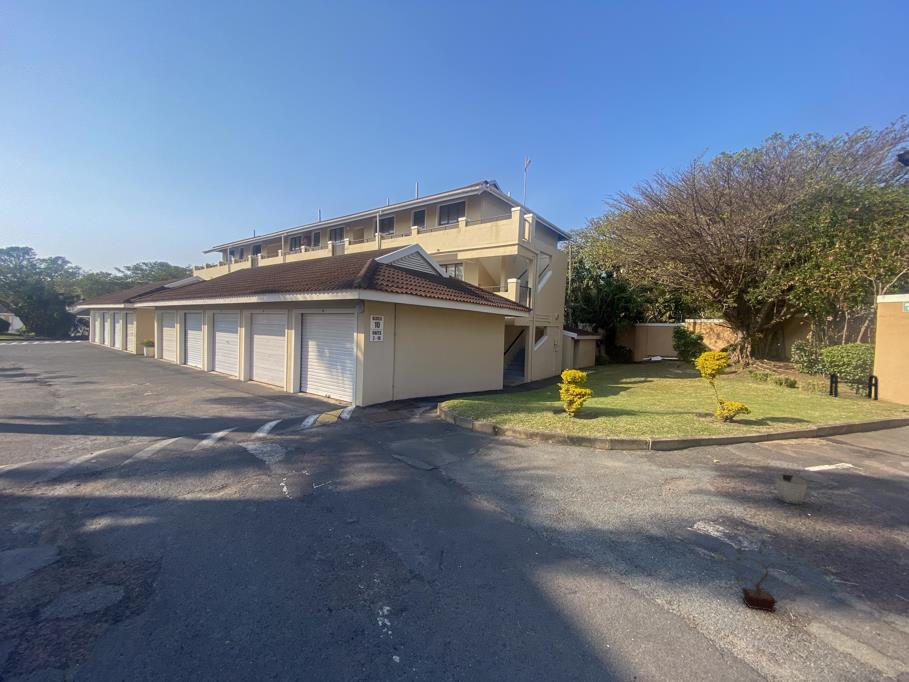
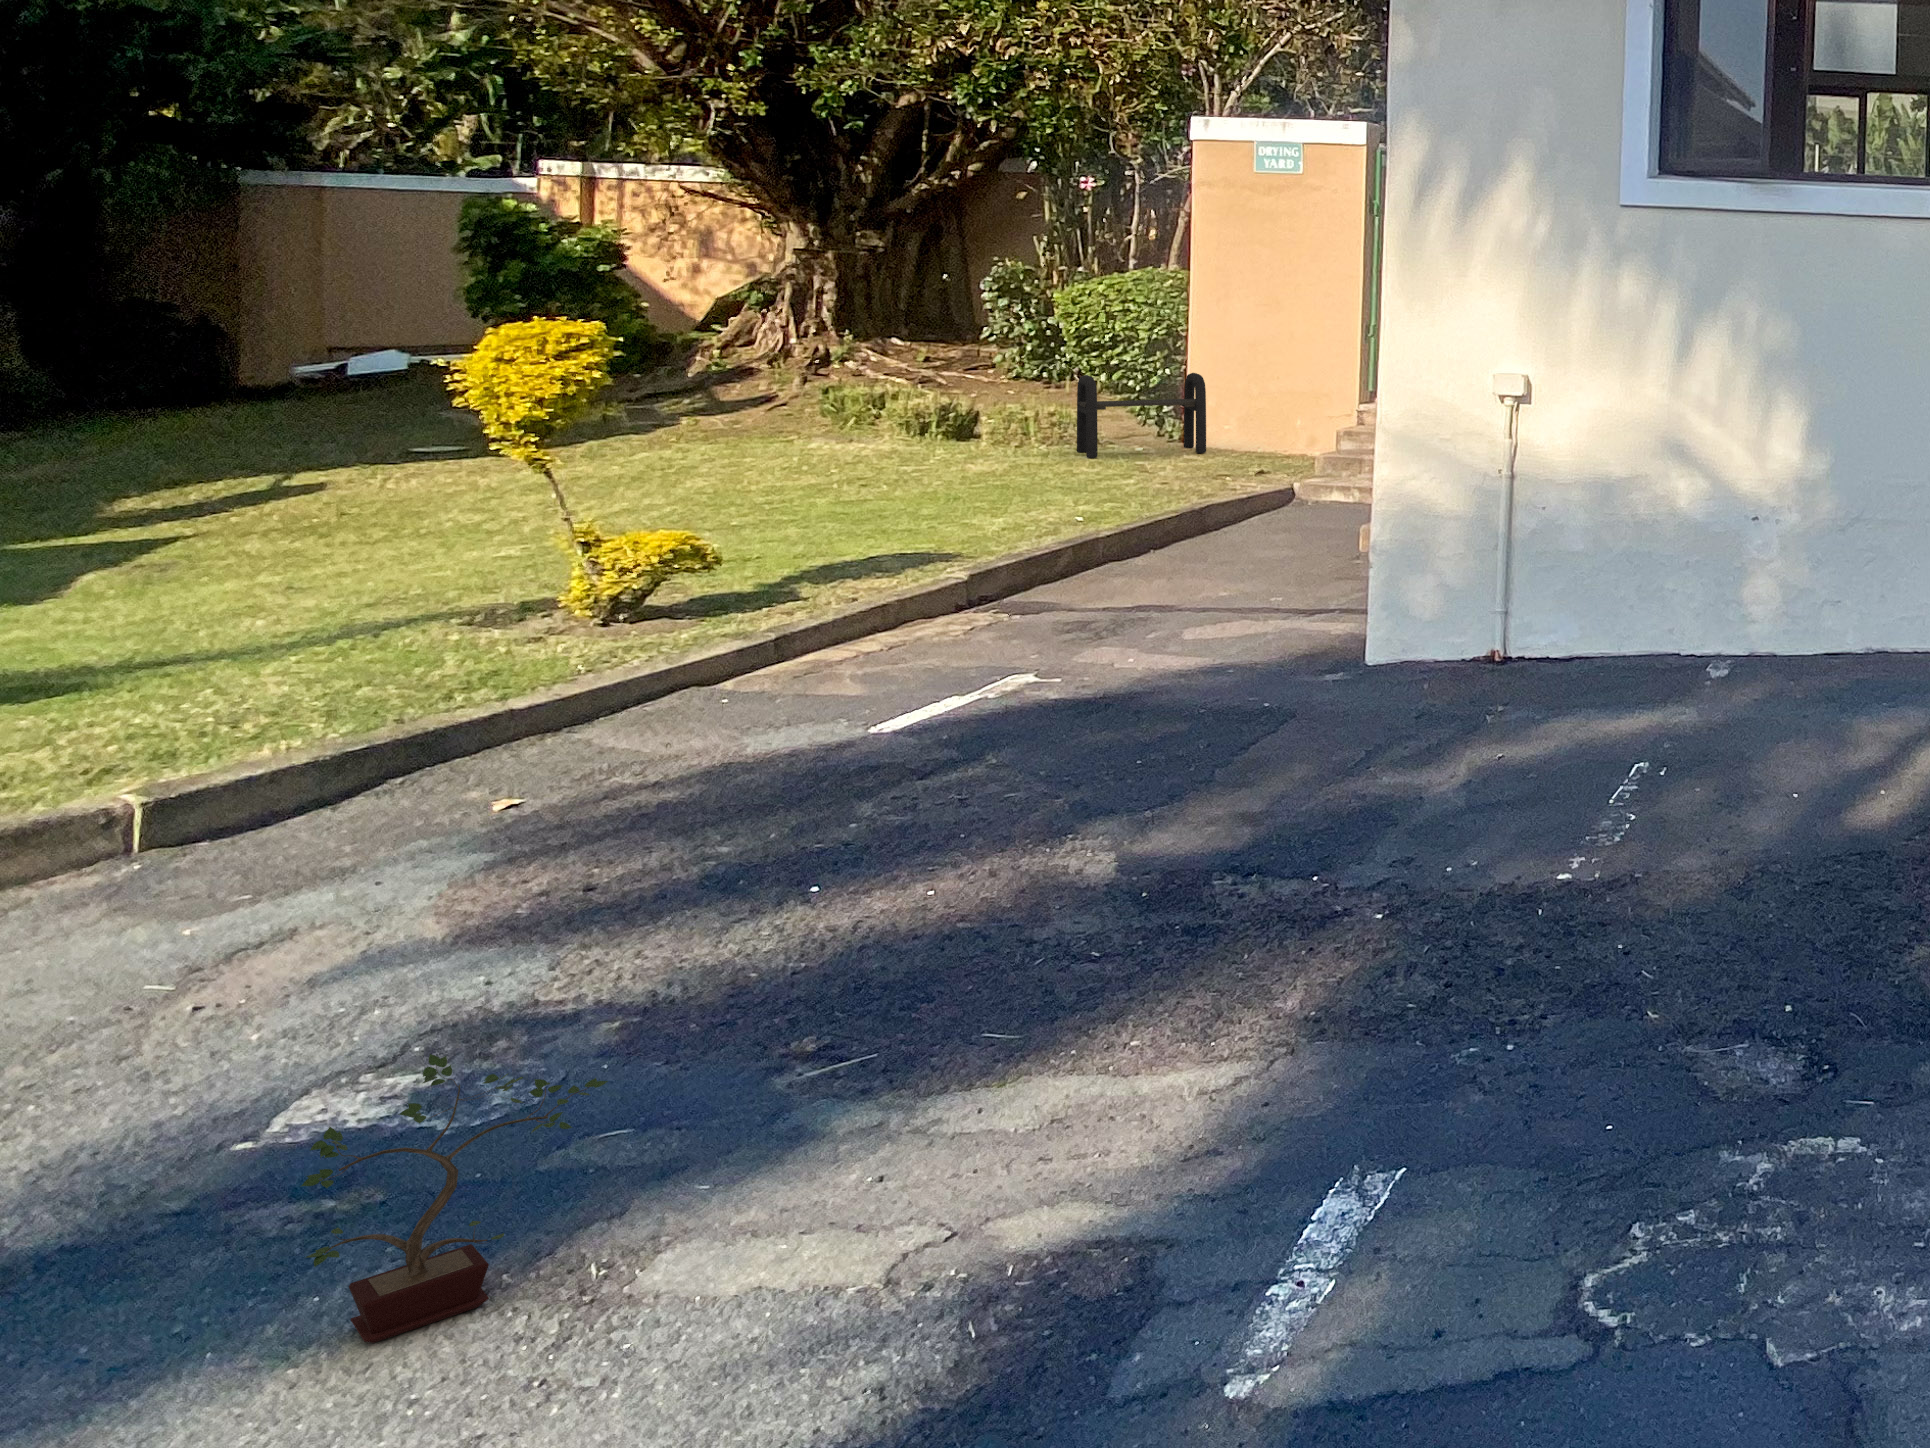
bucket: present [774,470,808,505] -> none [692,763,816,883]

